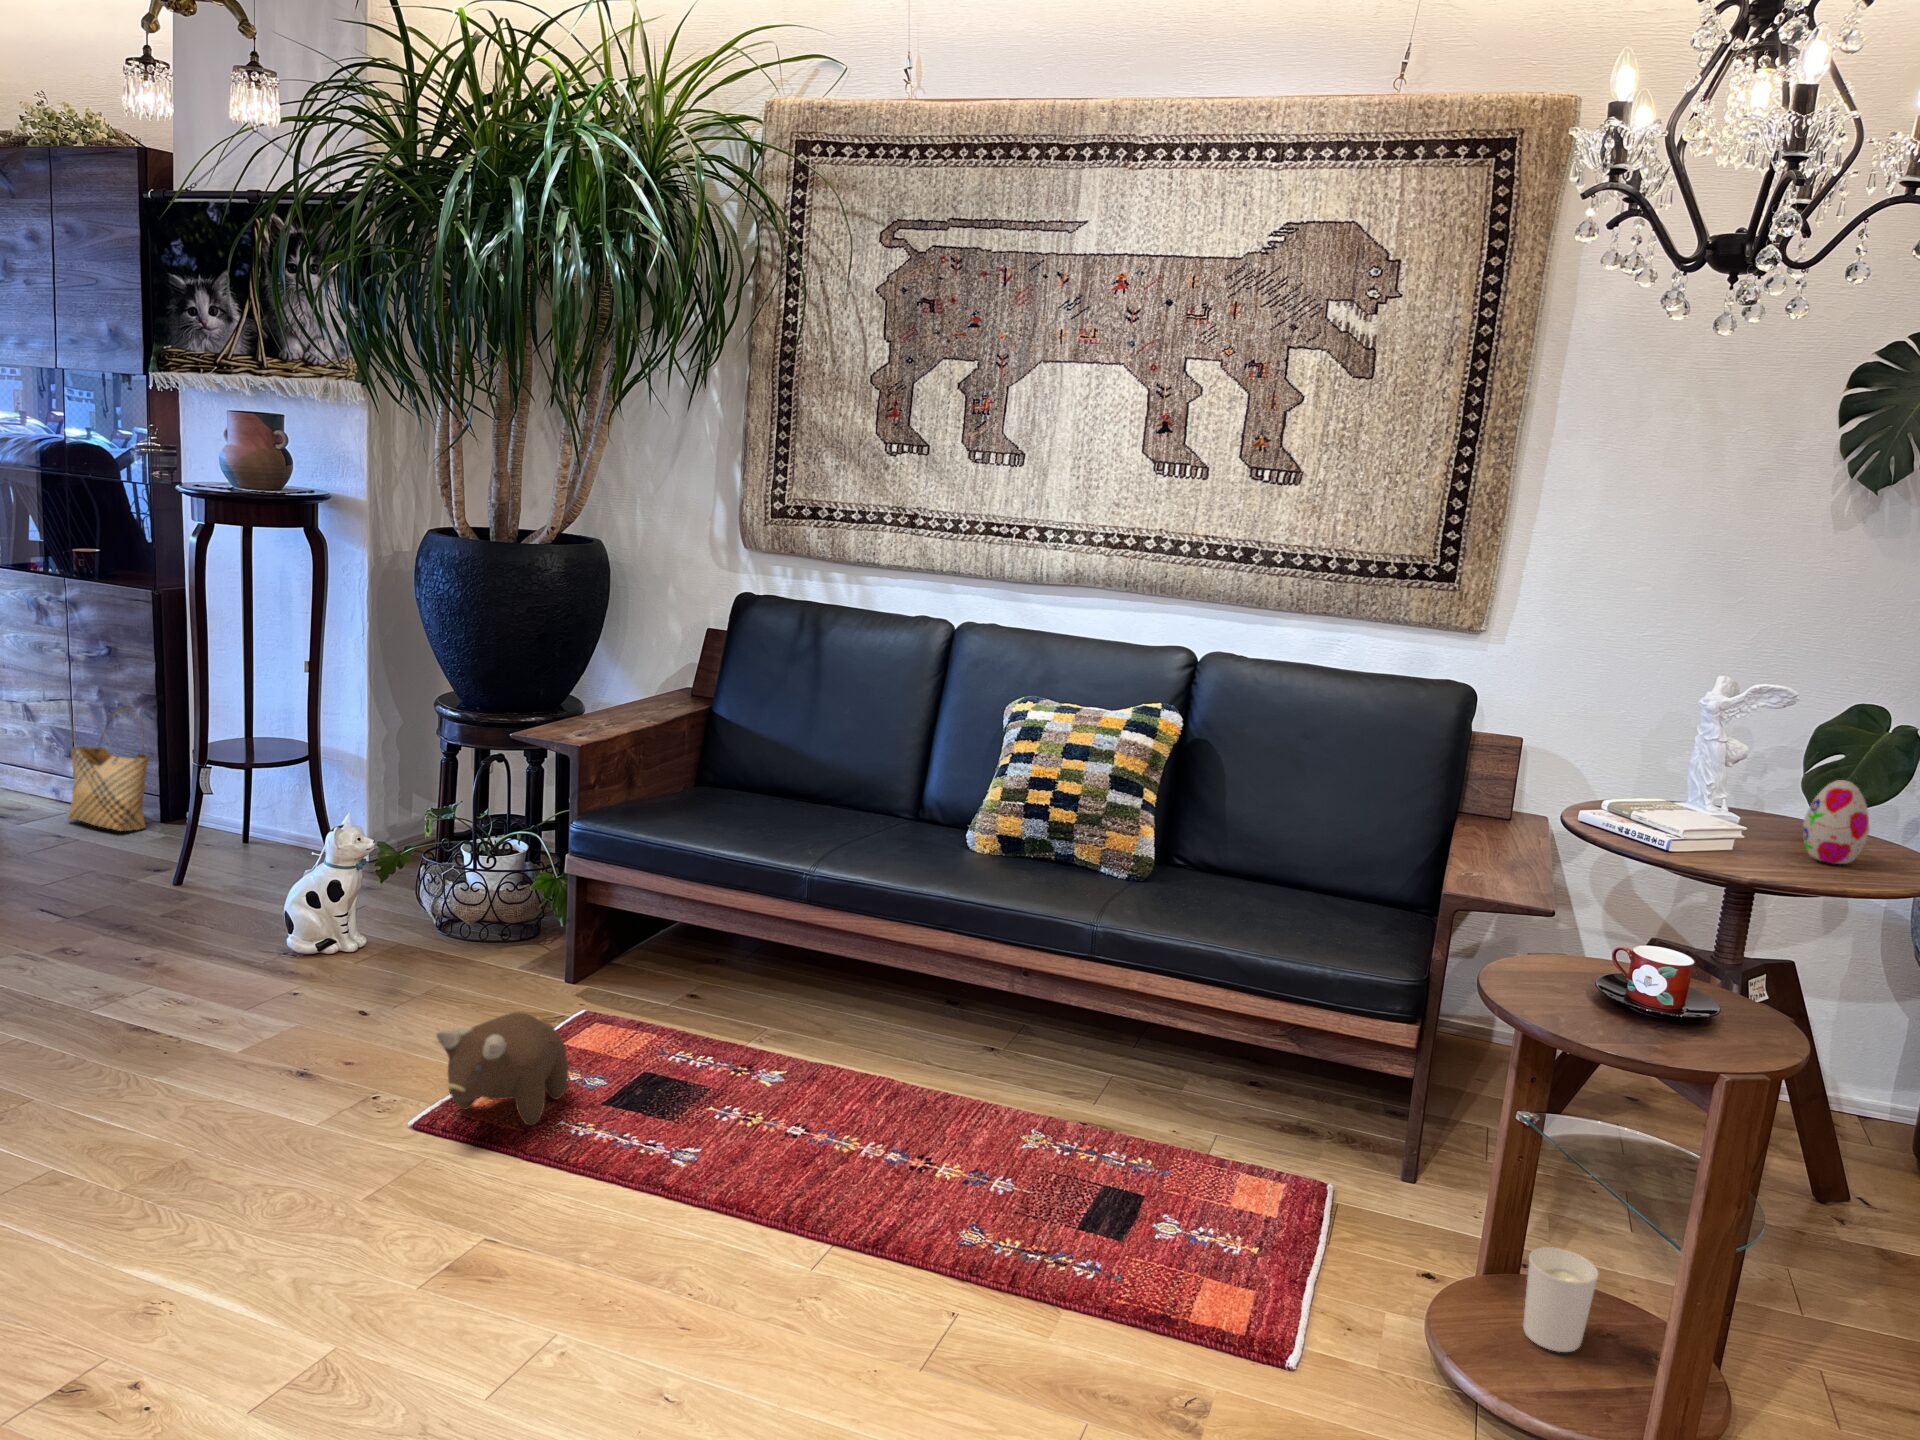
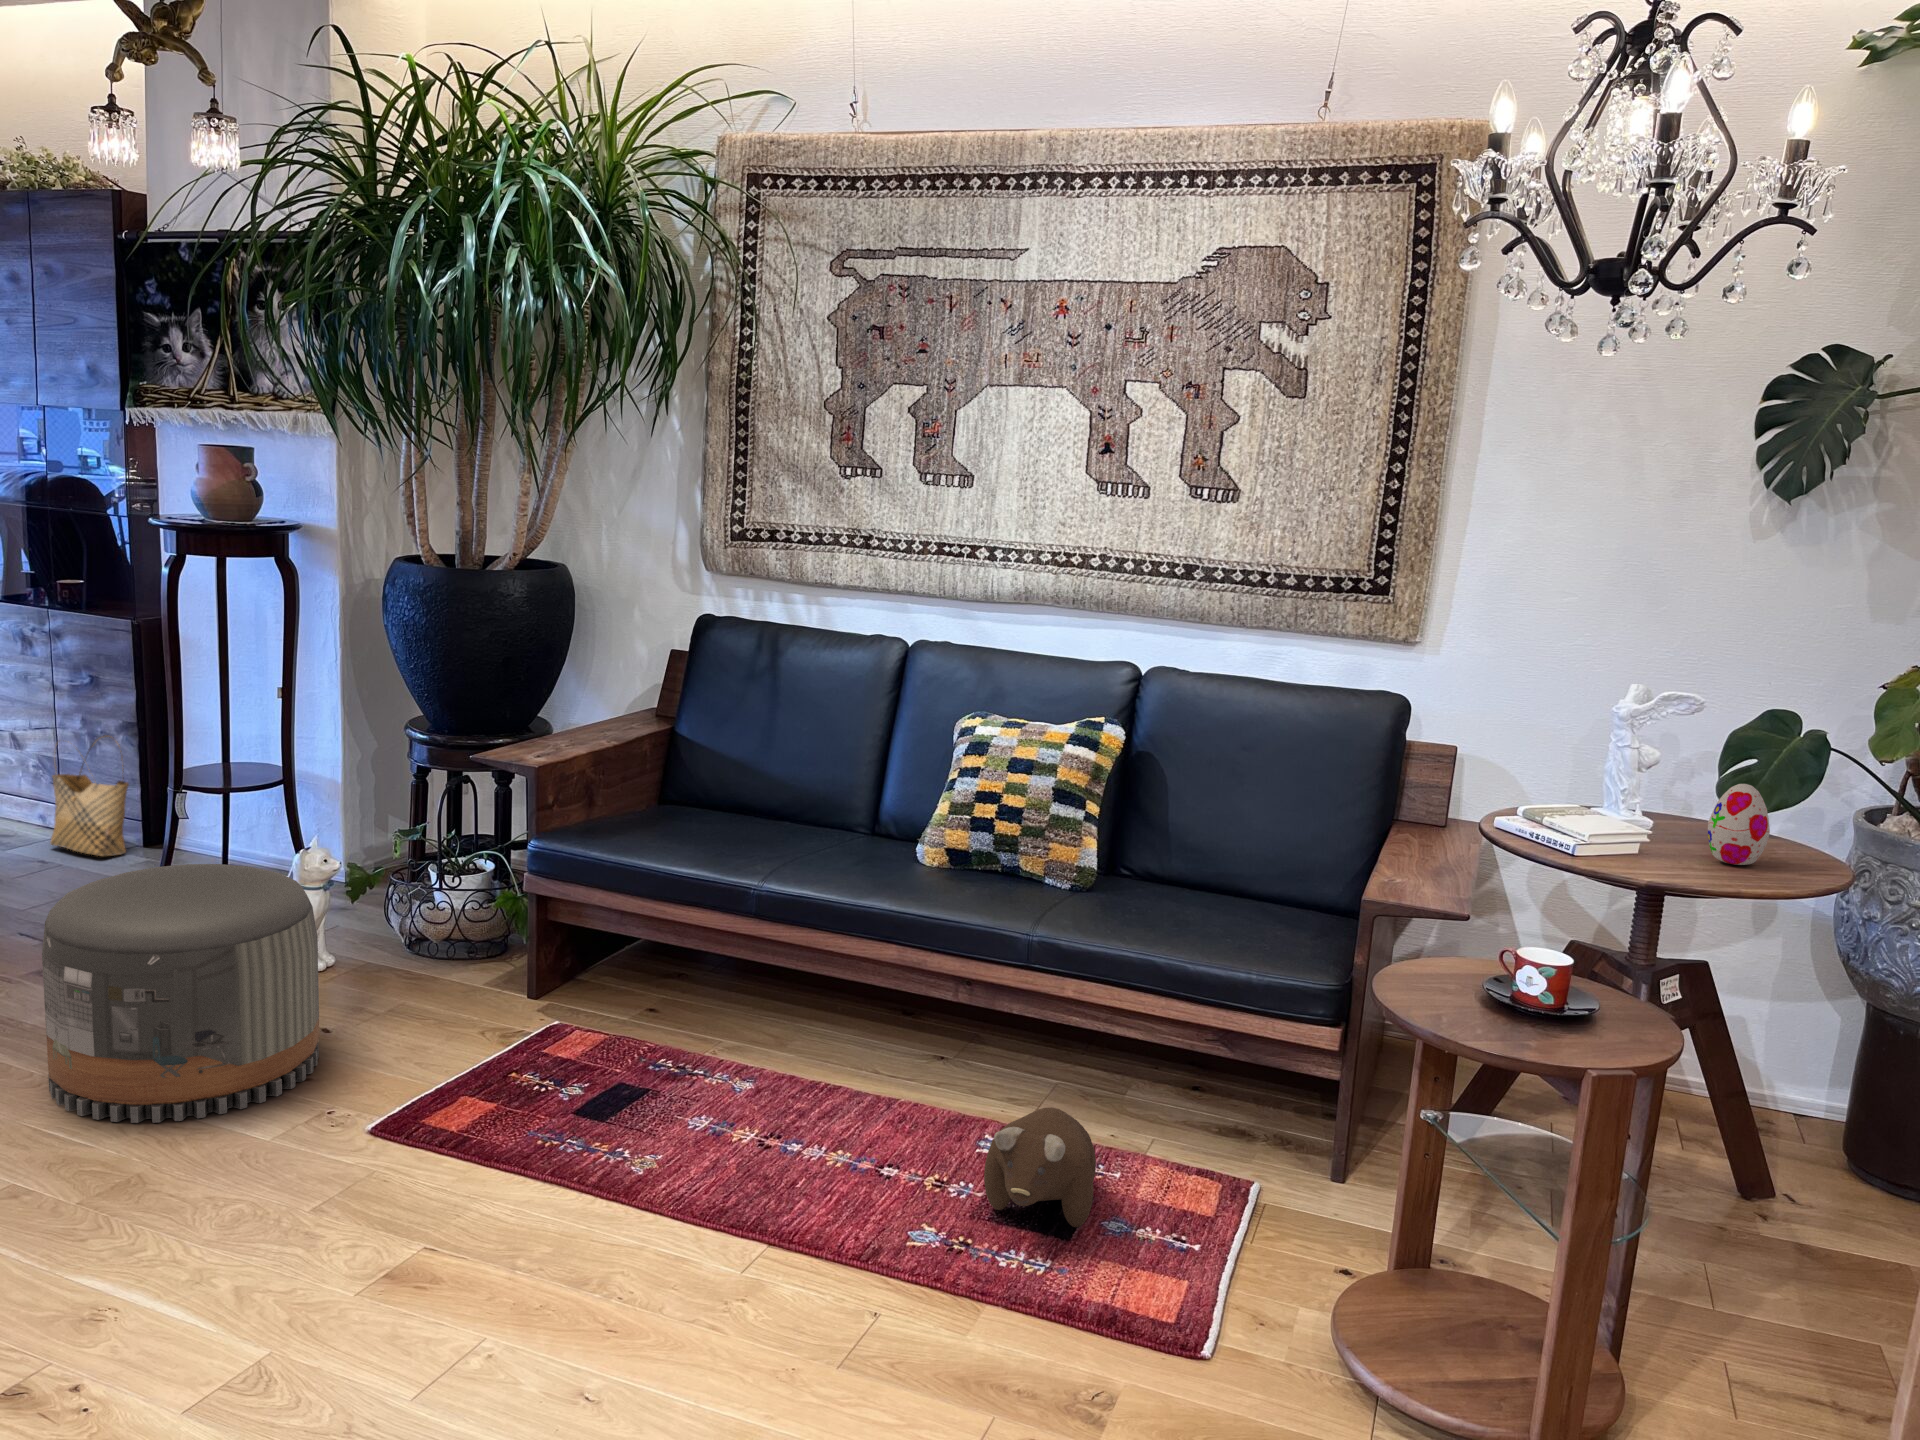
pouf: none [68,841,354,1109] -> present [42,864,320,1123]
plush toy: present [436,1012,569,1126] -> present [984,1107,1096,1227]
candle holder: present [1523,1247,1599,1352] -> none [1425,1236,1493,1336]

